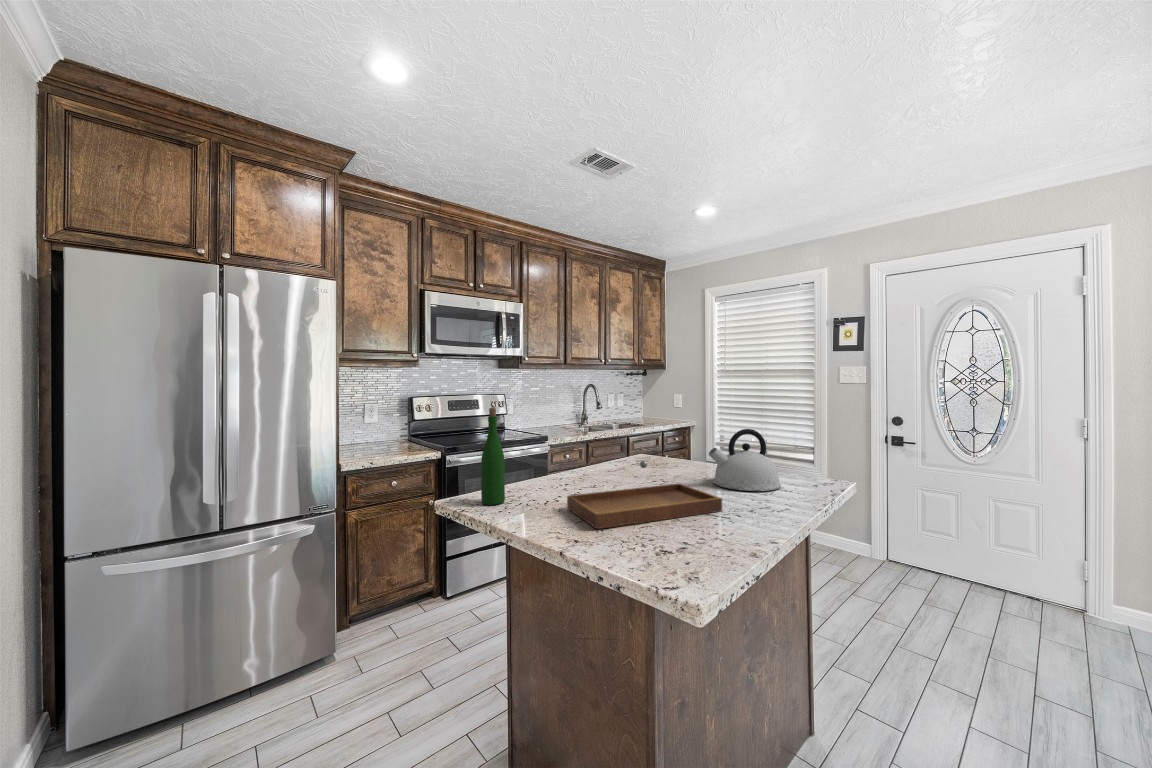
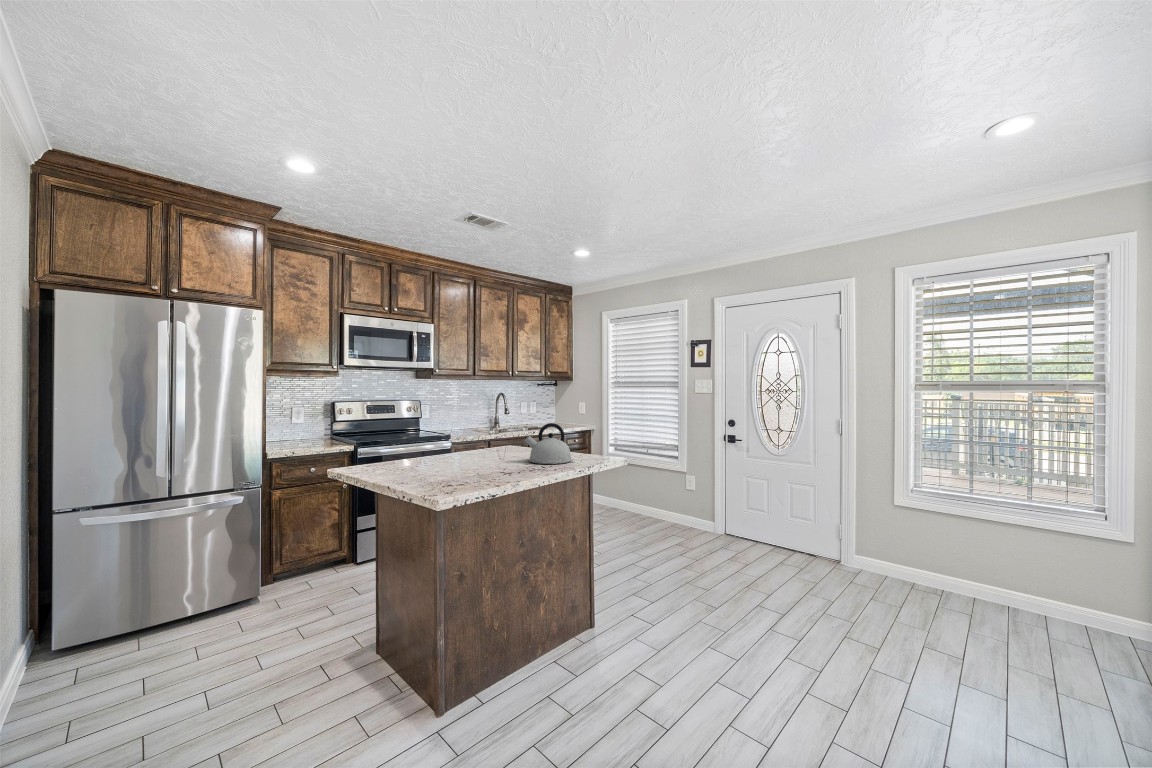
wine bottle: present [481,408,505,505] -> none [357,407,375,472]
tray: present [567,461,722,529] -> none [413,442,511,481]

